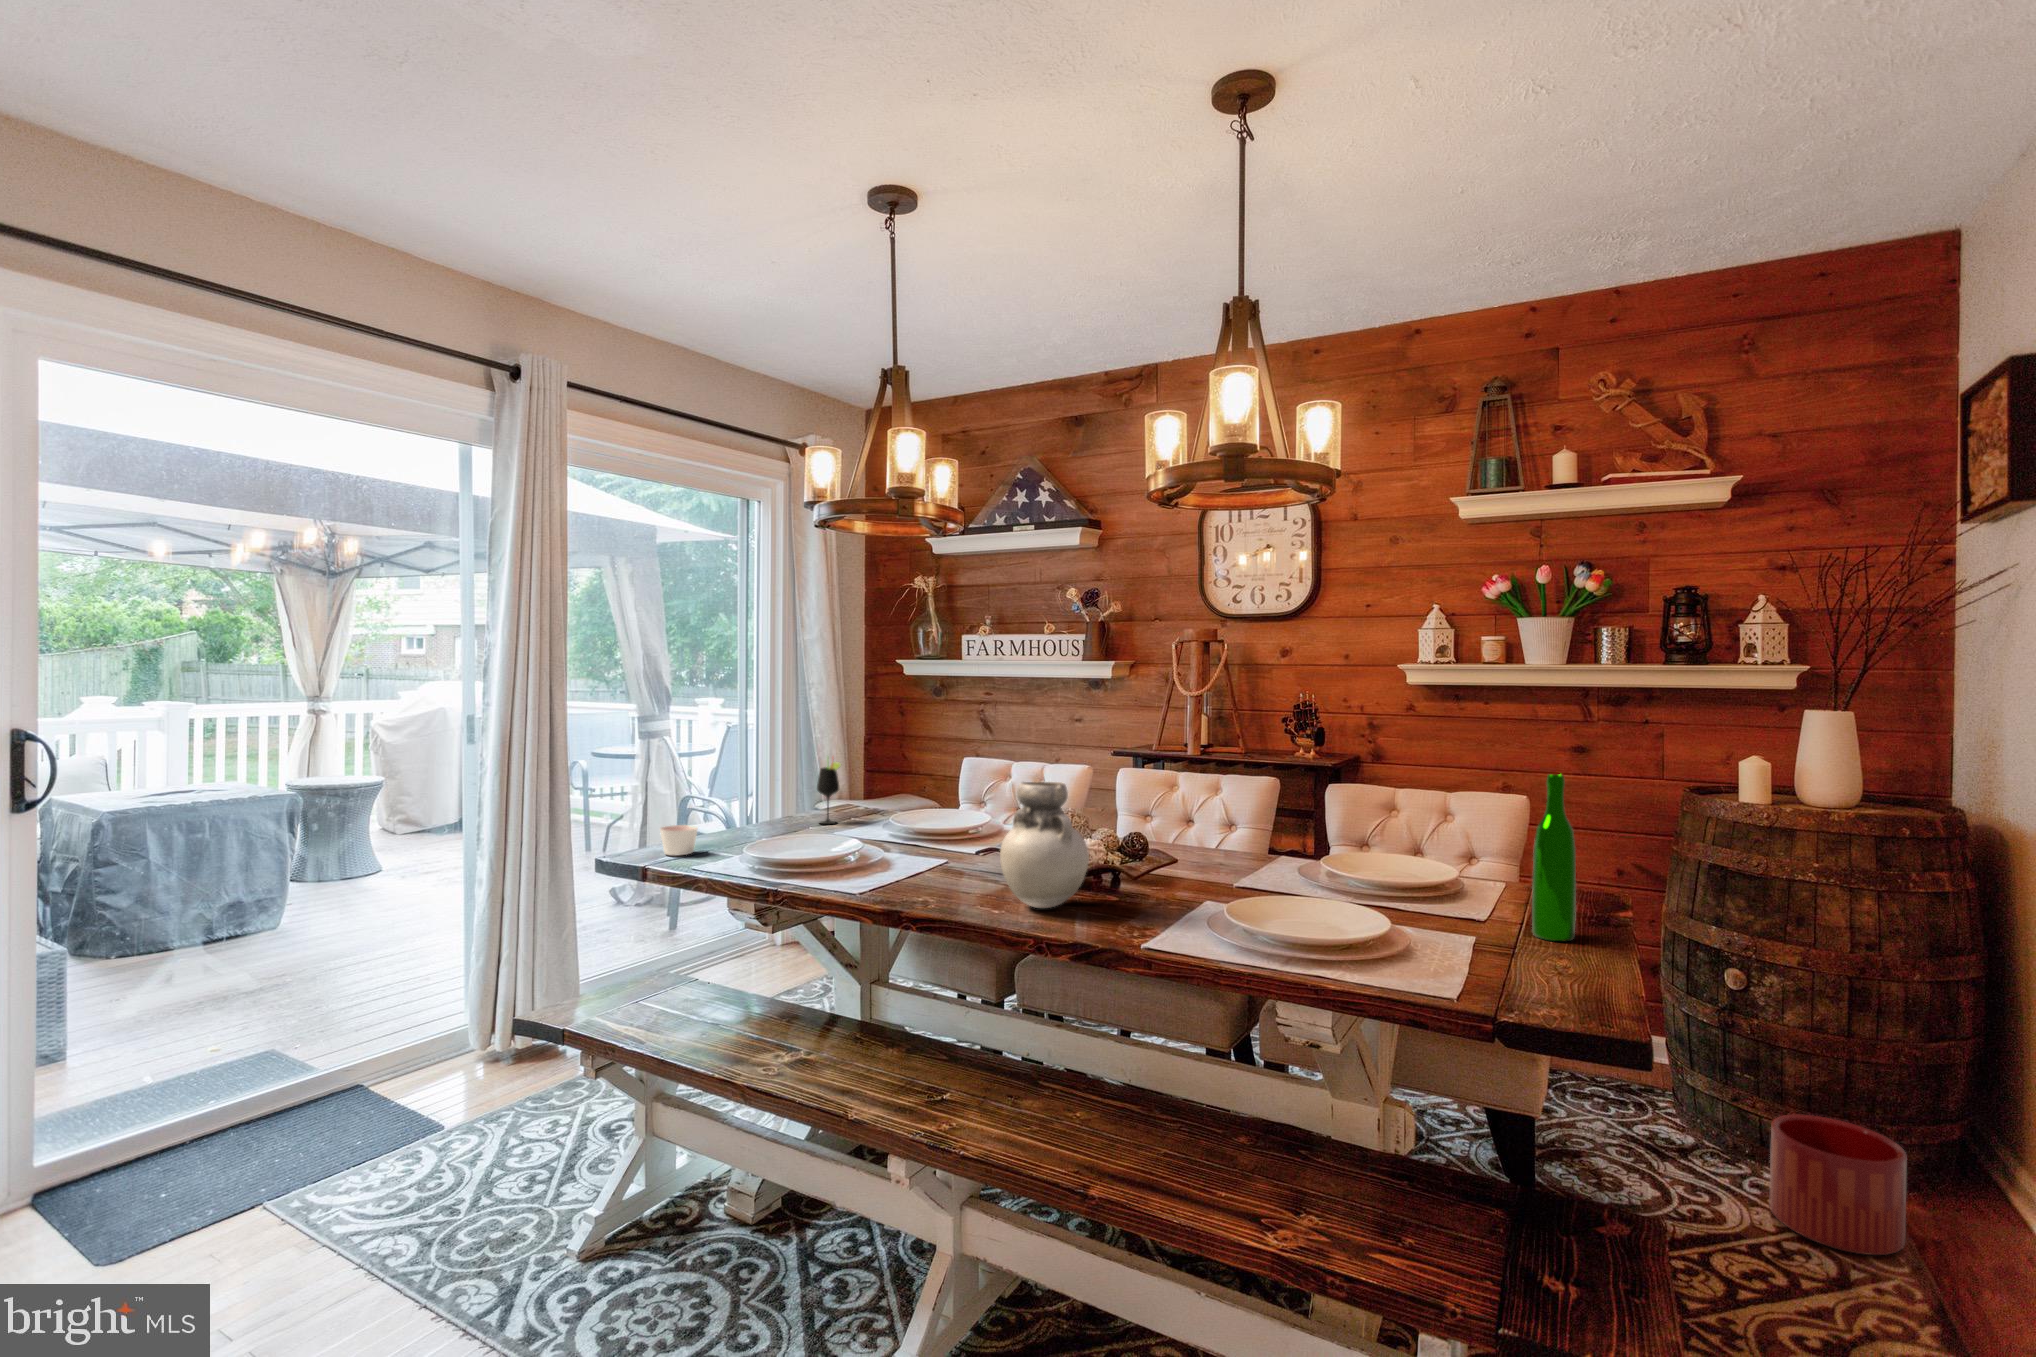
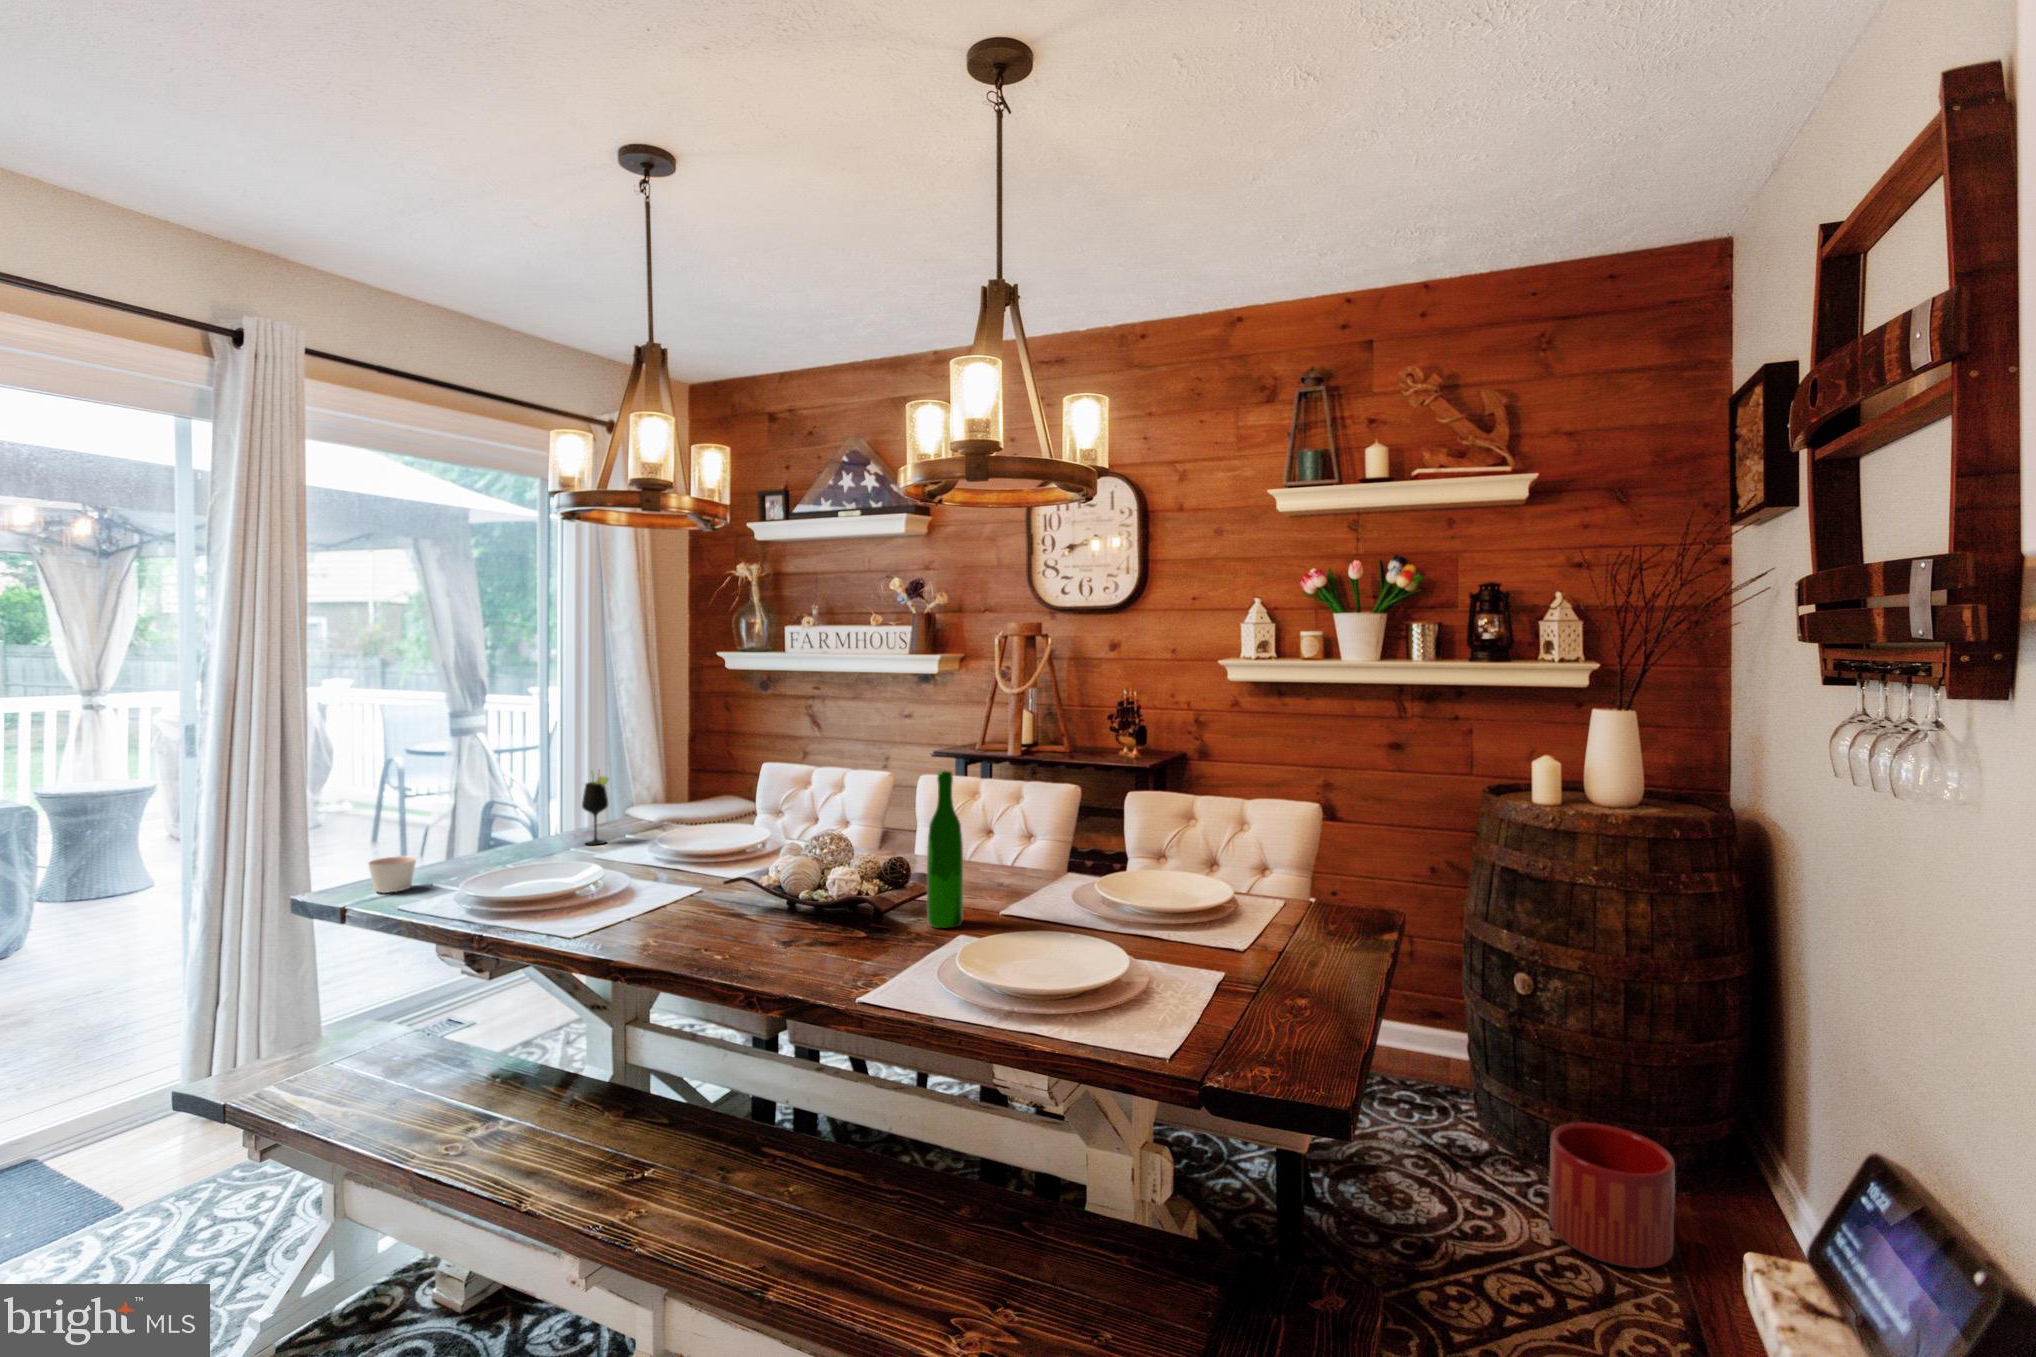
wine bottle: present [1532,774,1576,941] -> present [927,771,963,928]
vase: present [1000,782,1089,908] -> none [724,809,825,951]

